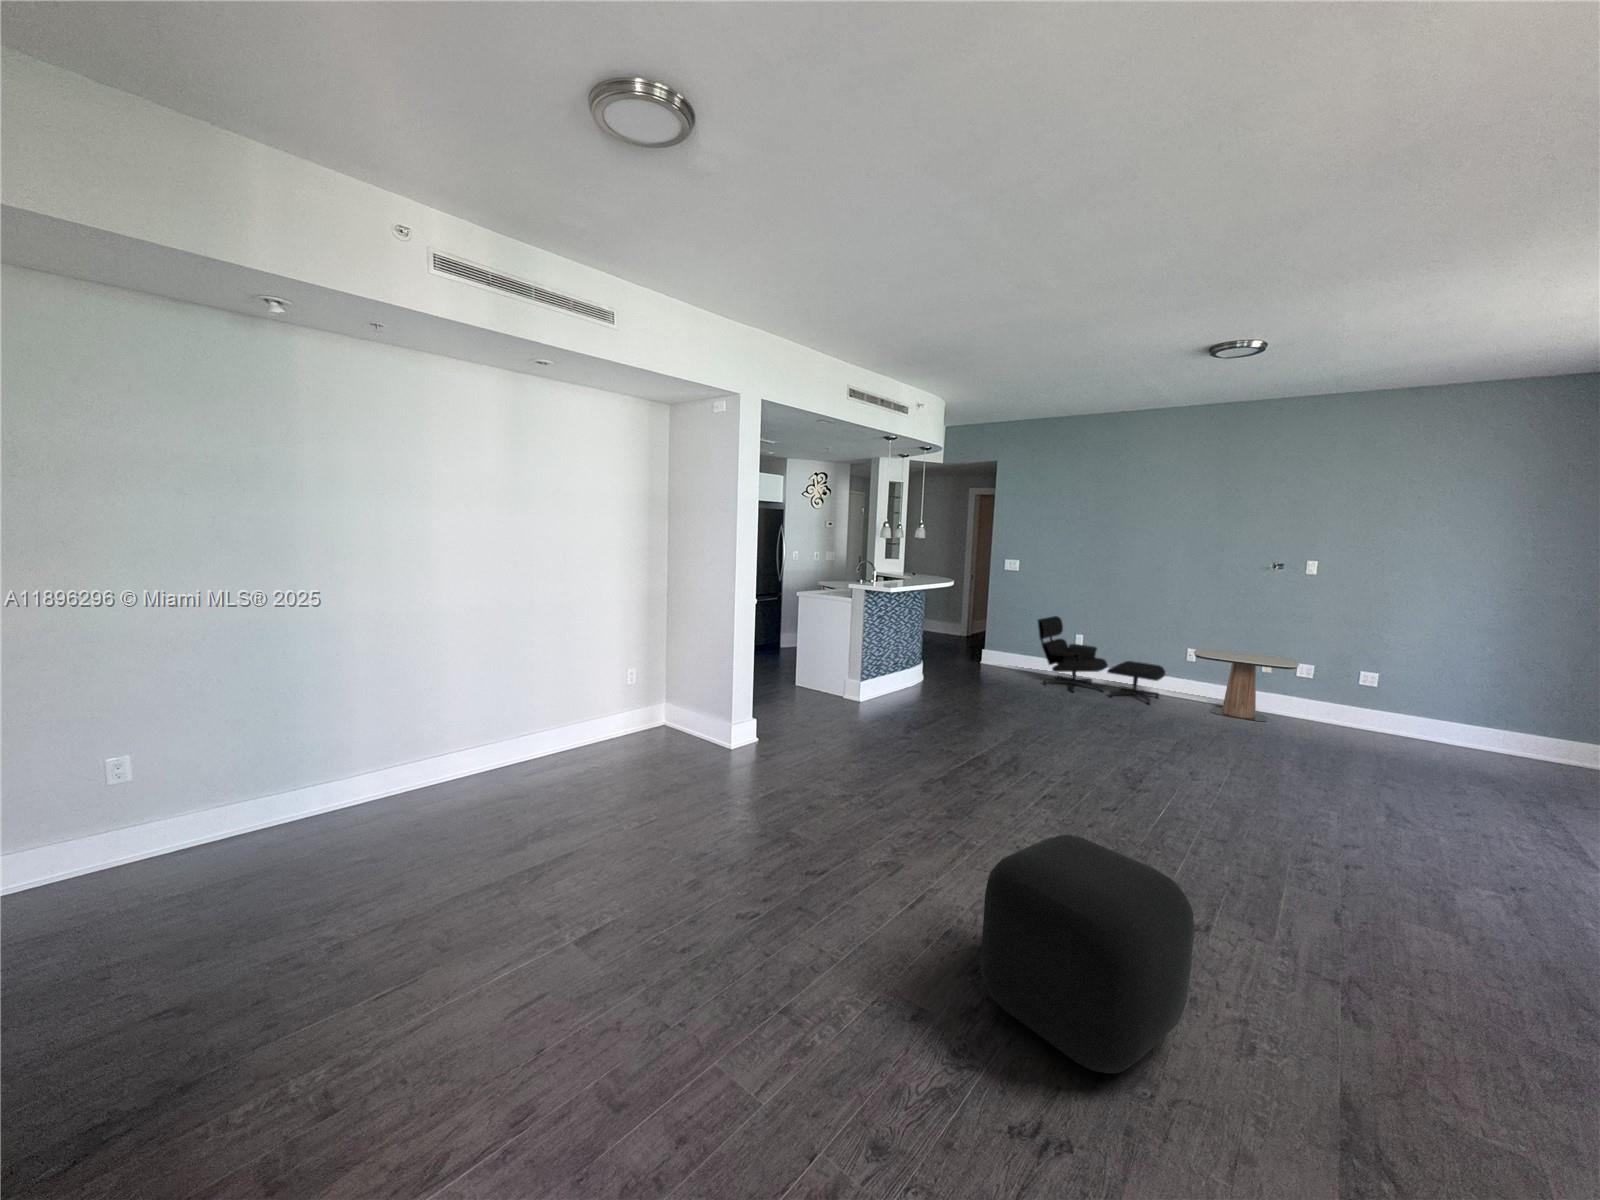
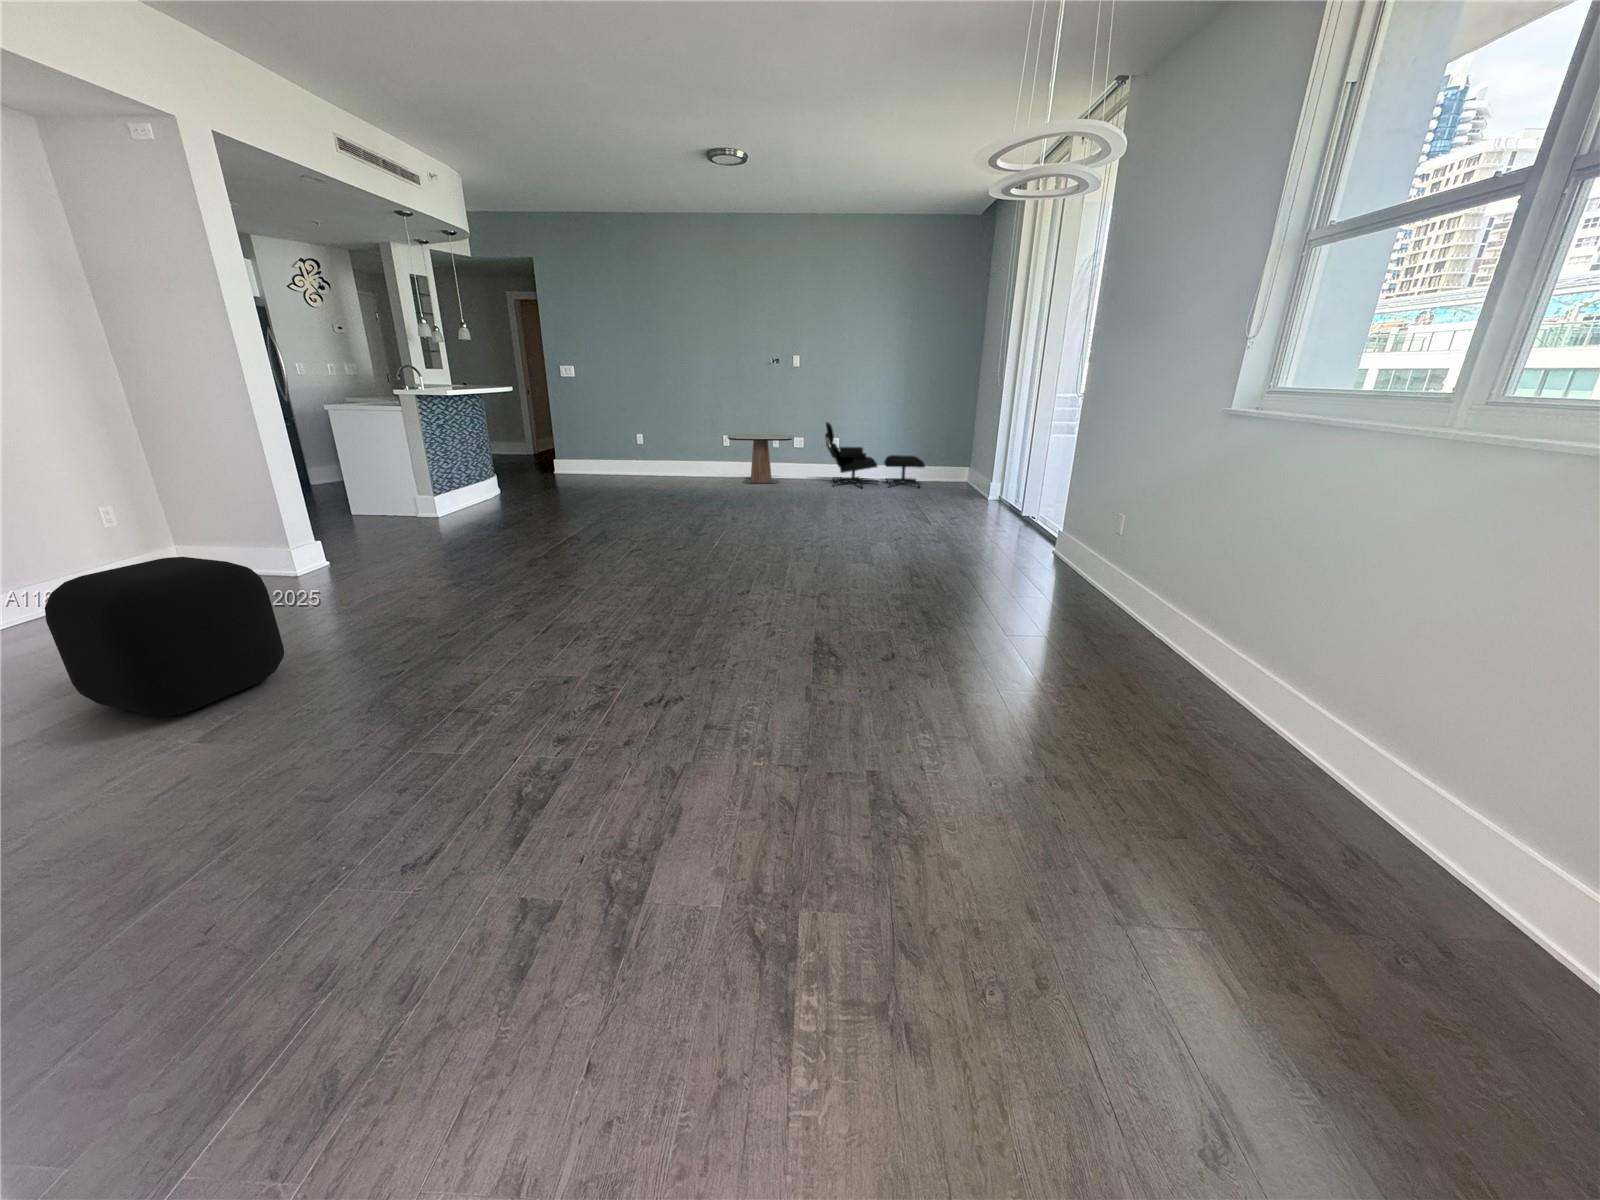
lounge chair: present [1038,616,1165,704] -> present [825,423,925,489]
ottoman: present [980,835,1195,1074] -> present [45,557,284,715]

